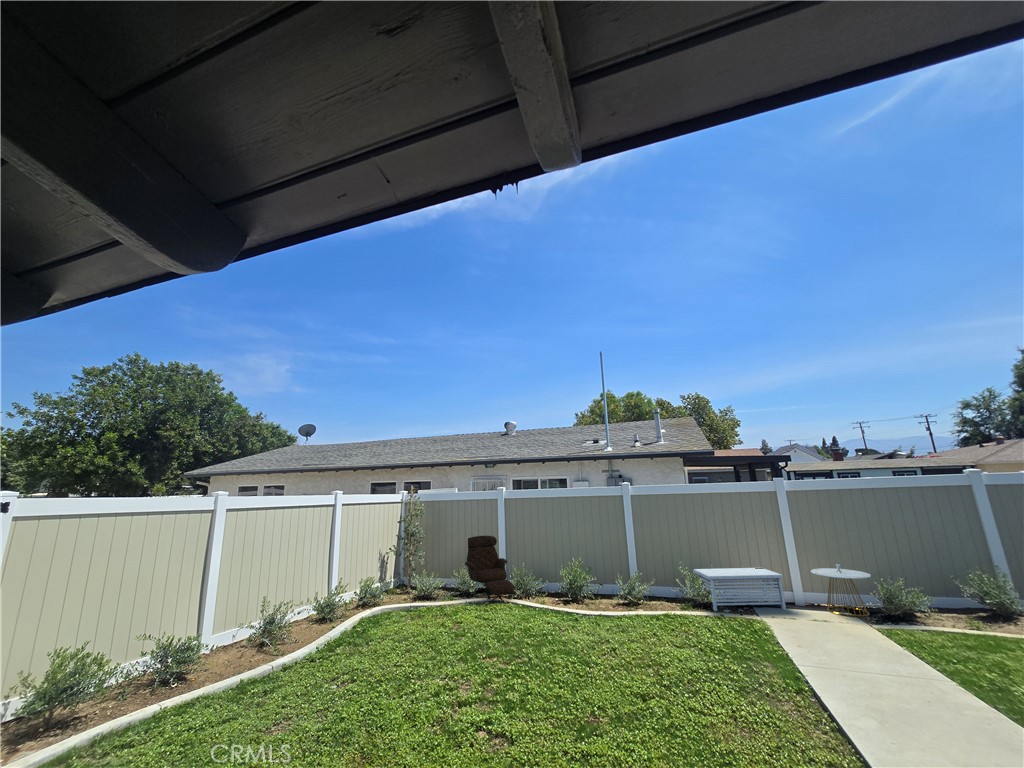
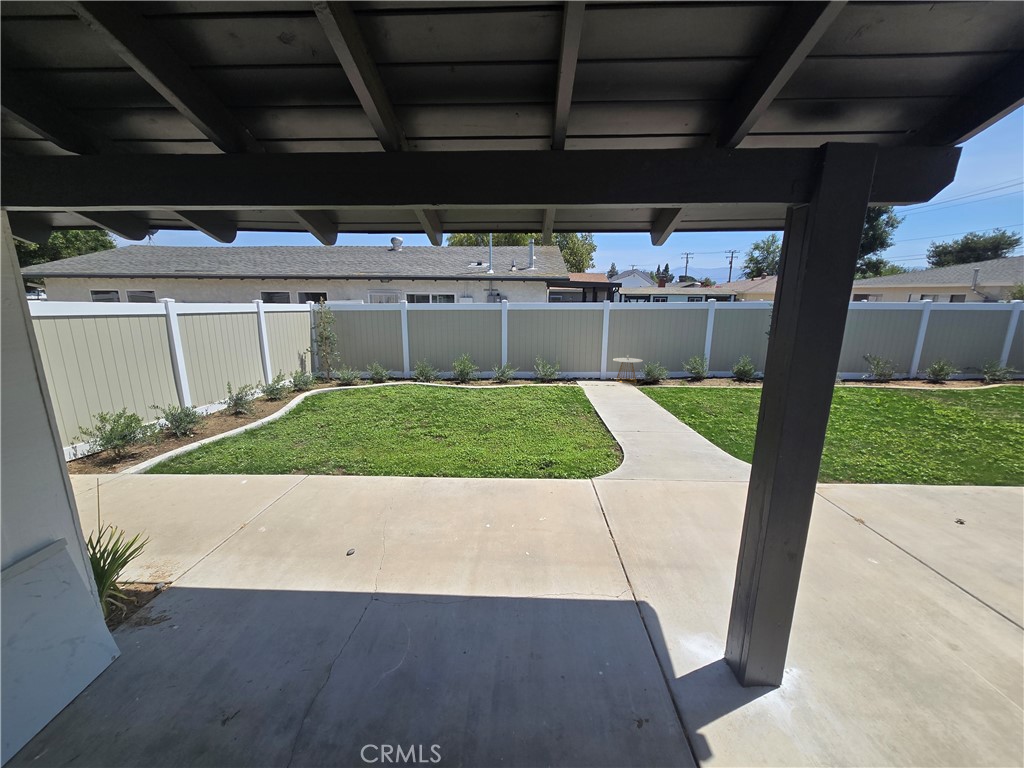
lounge chair: present [465,536,514,603] -> none [379,339,421,385]
storage bench: present [694,568,786,611] -> none [545,358,596,383]

